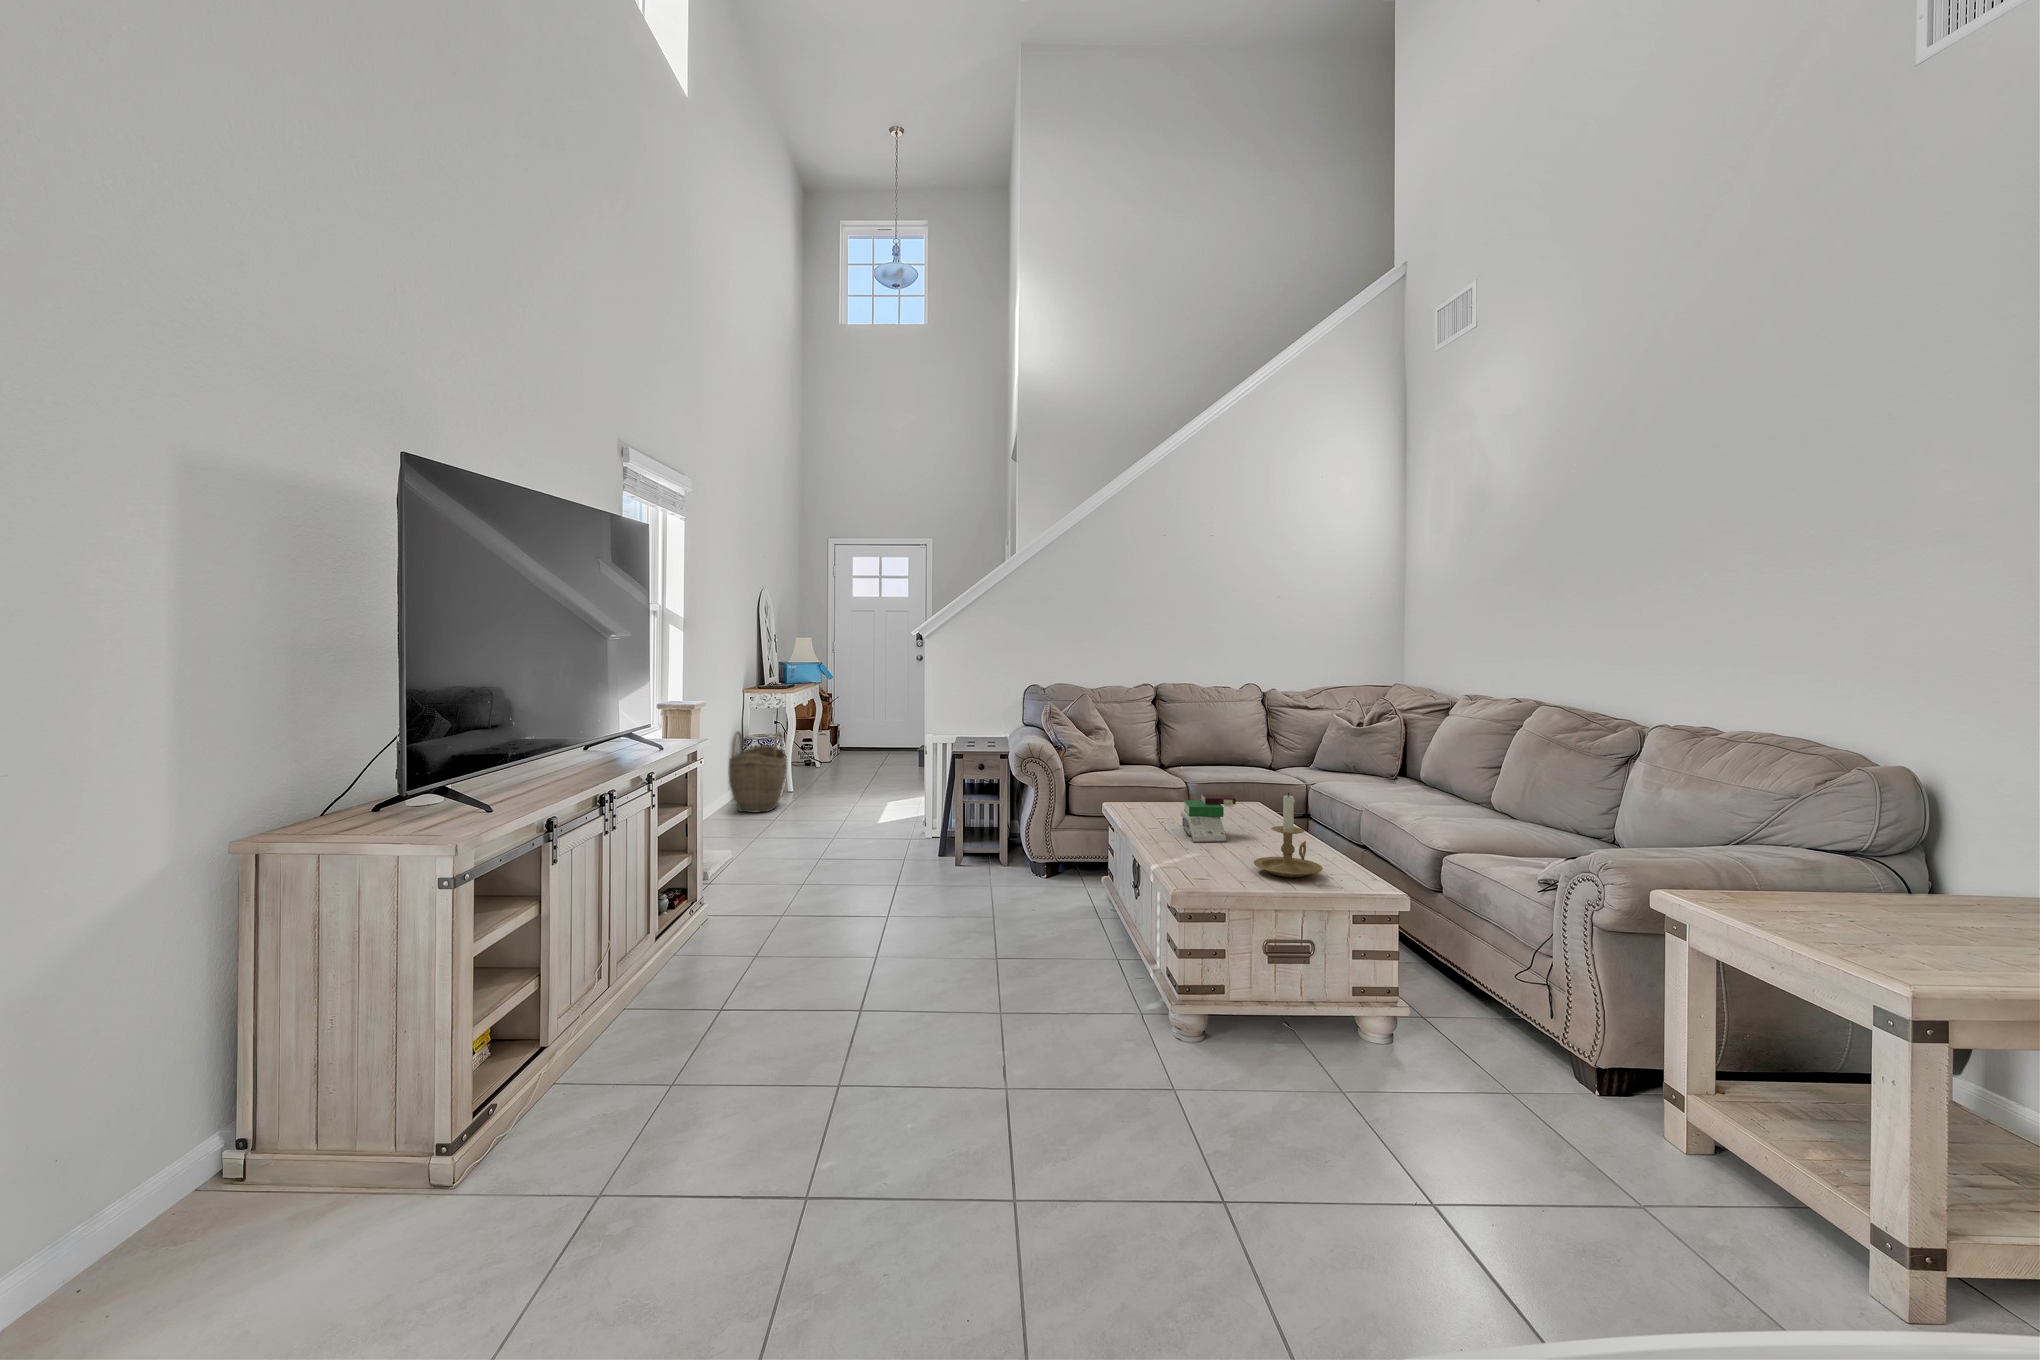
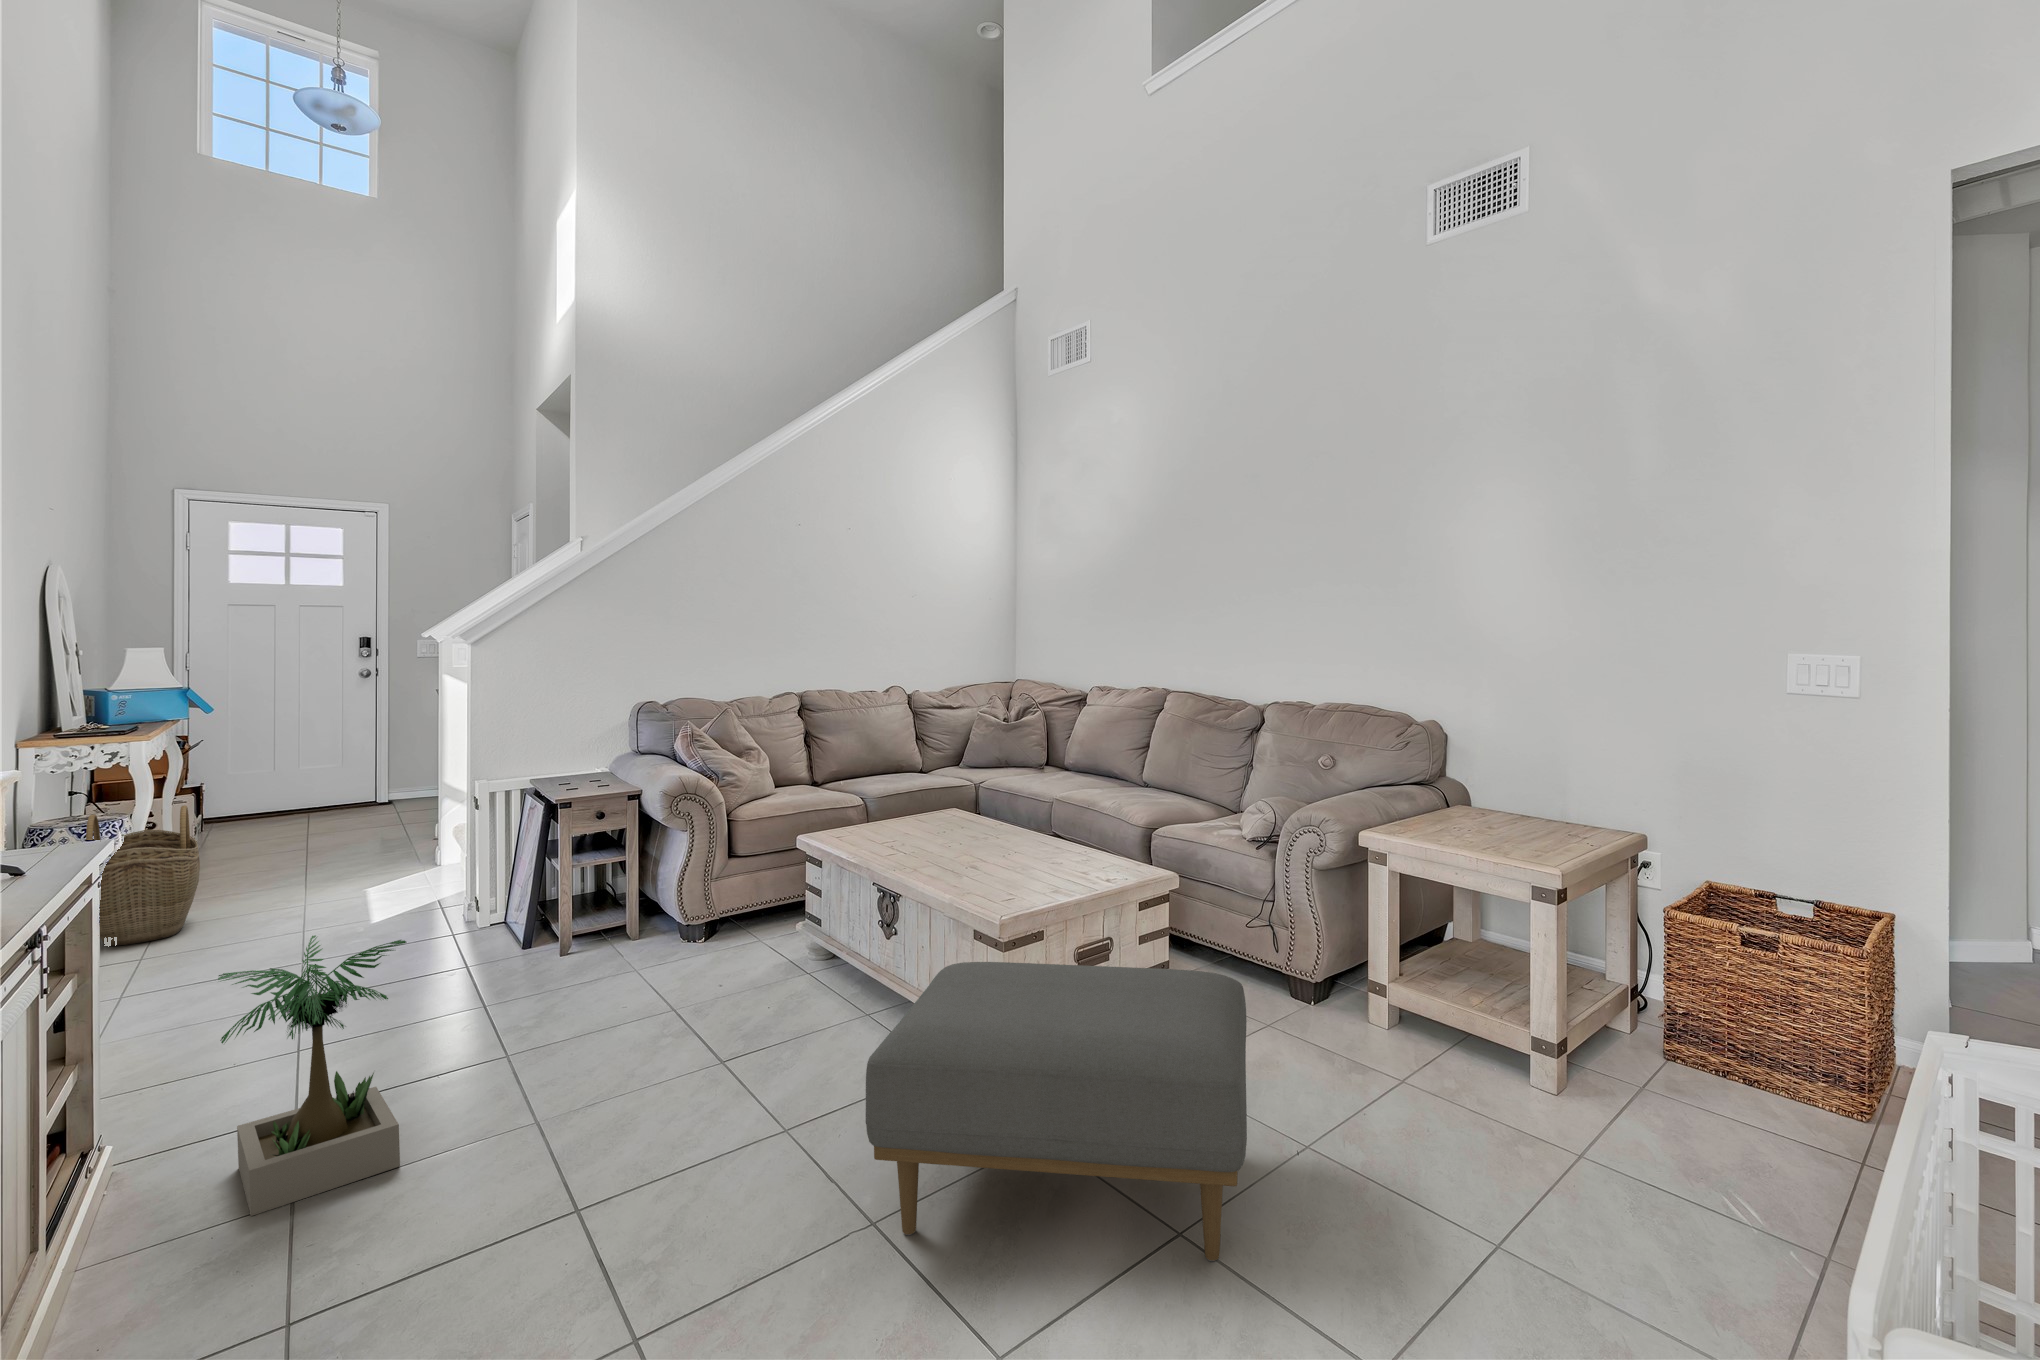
candle holder: present [1254,793,1323,877] -> none [1036,795,1101,879]
book: present [1181,794,1236,843] -> none [918,806,978,862]
potted plant: none [669,809,786,972] -> present [218,935,407,1216]
ottoman: none [953,921,1360,1270] -> present [866,962,1247,1261]

